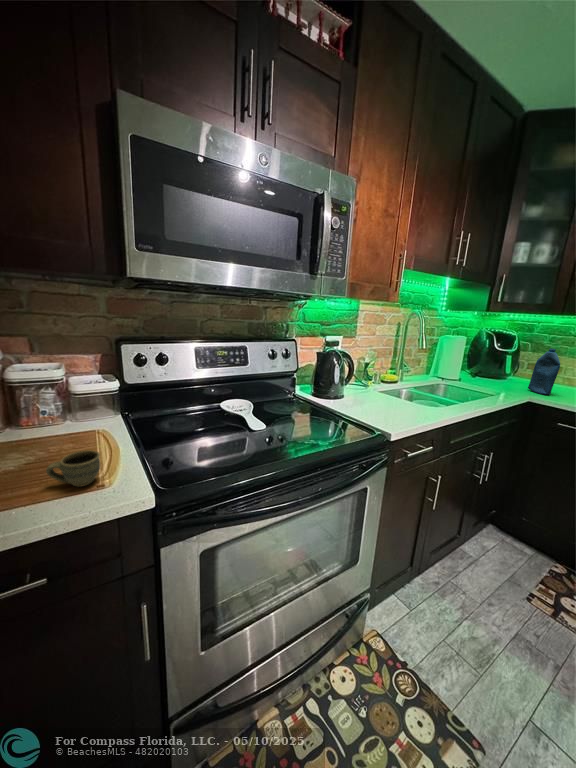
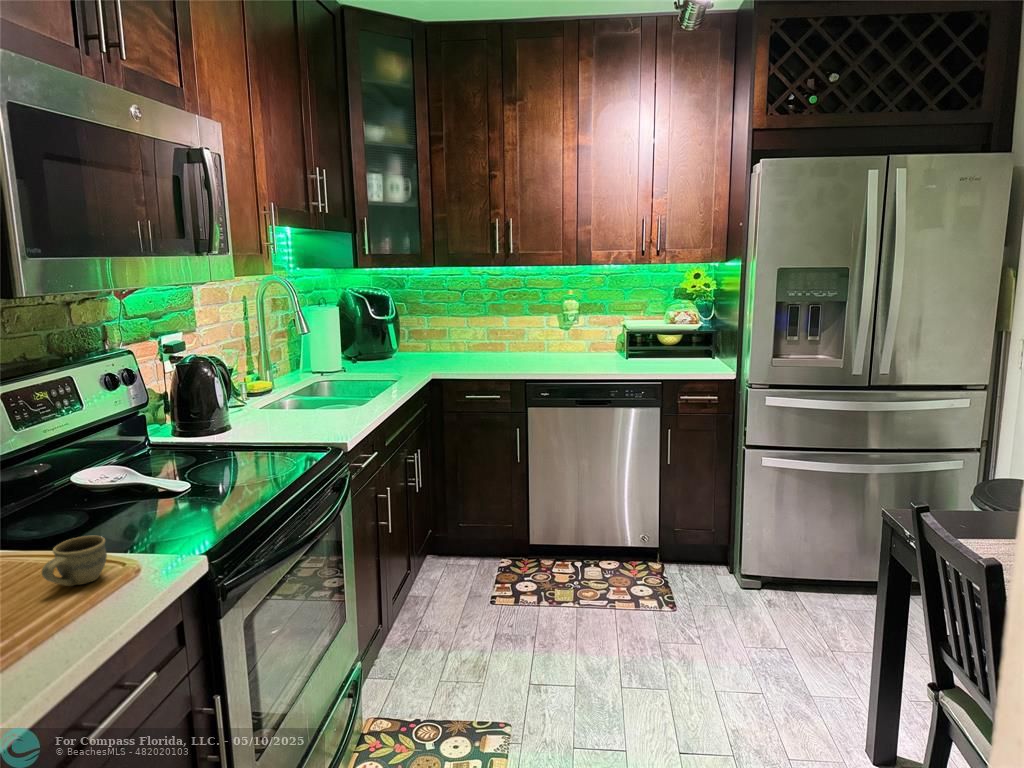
bottle: present [528,349,560,395] -> none [420,308,446,366]

